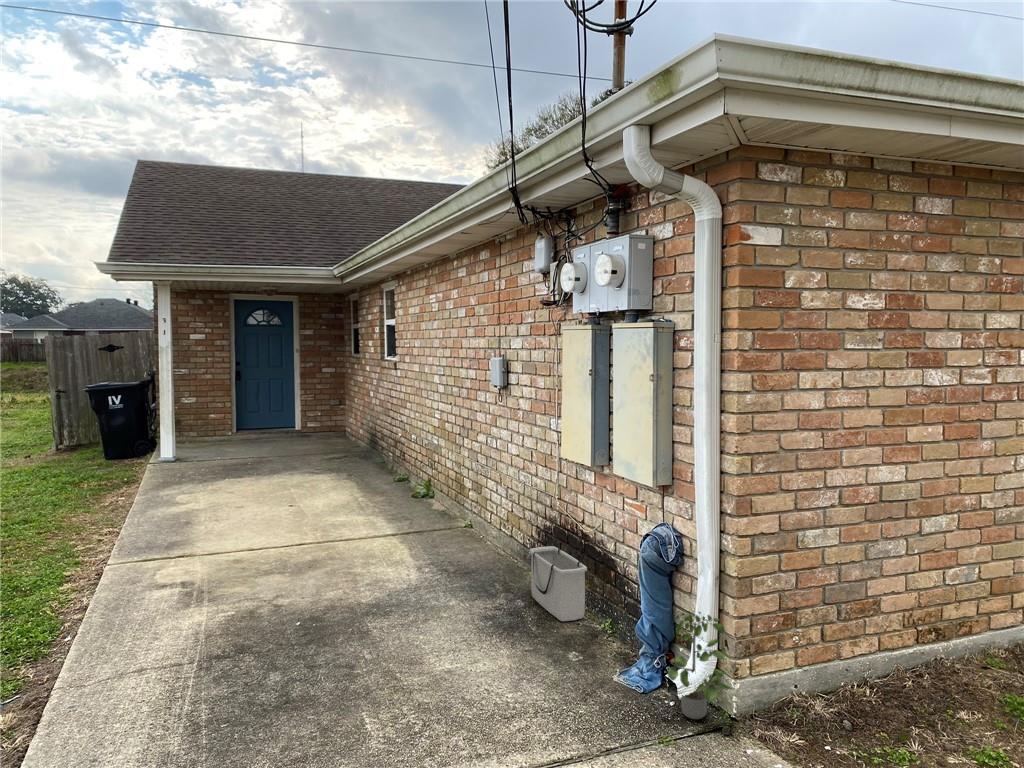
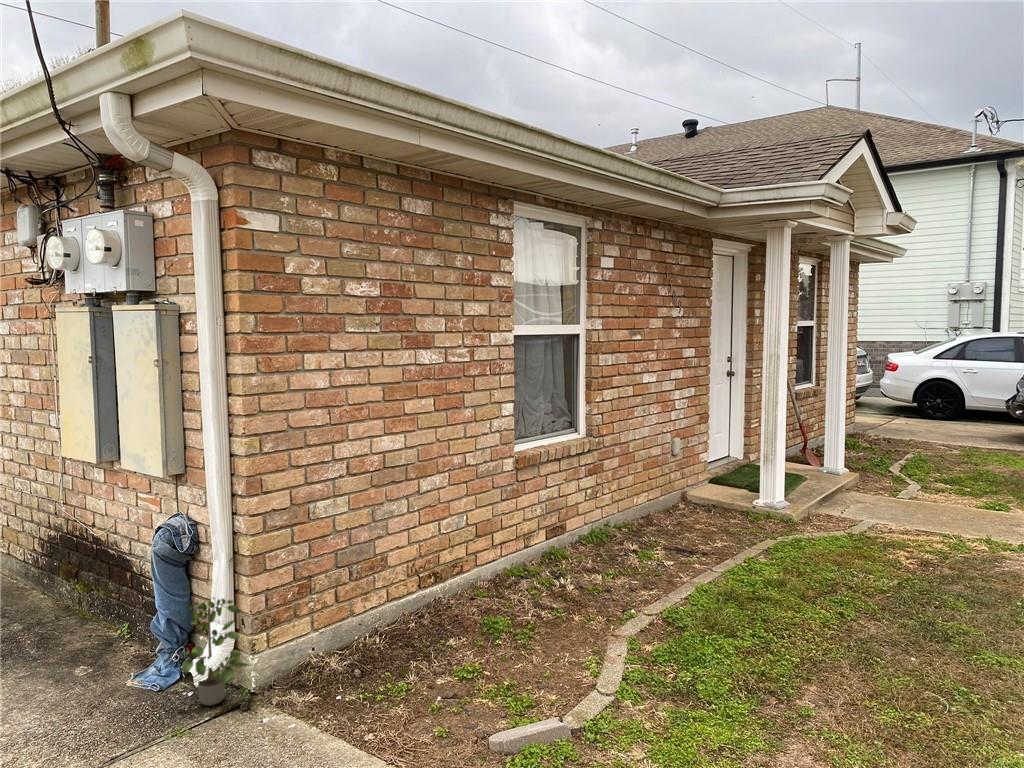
storage bin: present [530,546,587,621] -> none [25,560,99,642]

